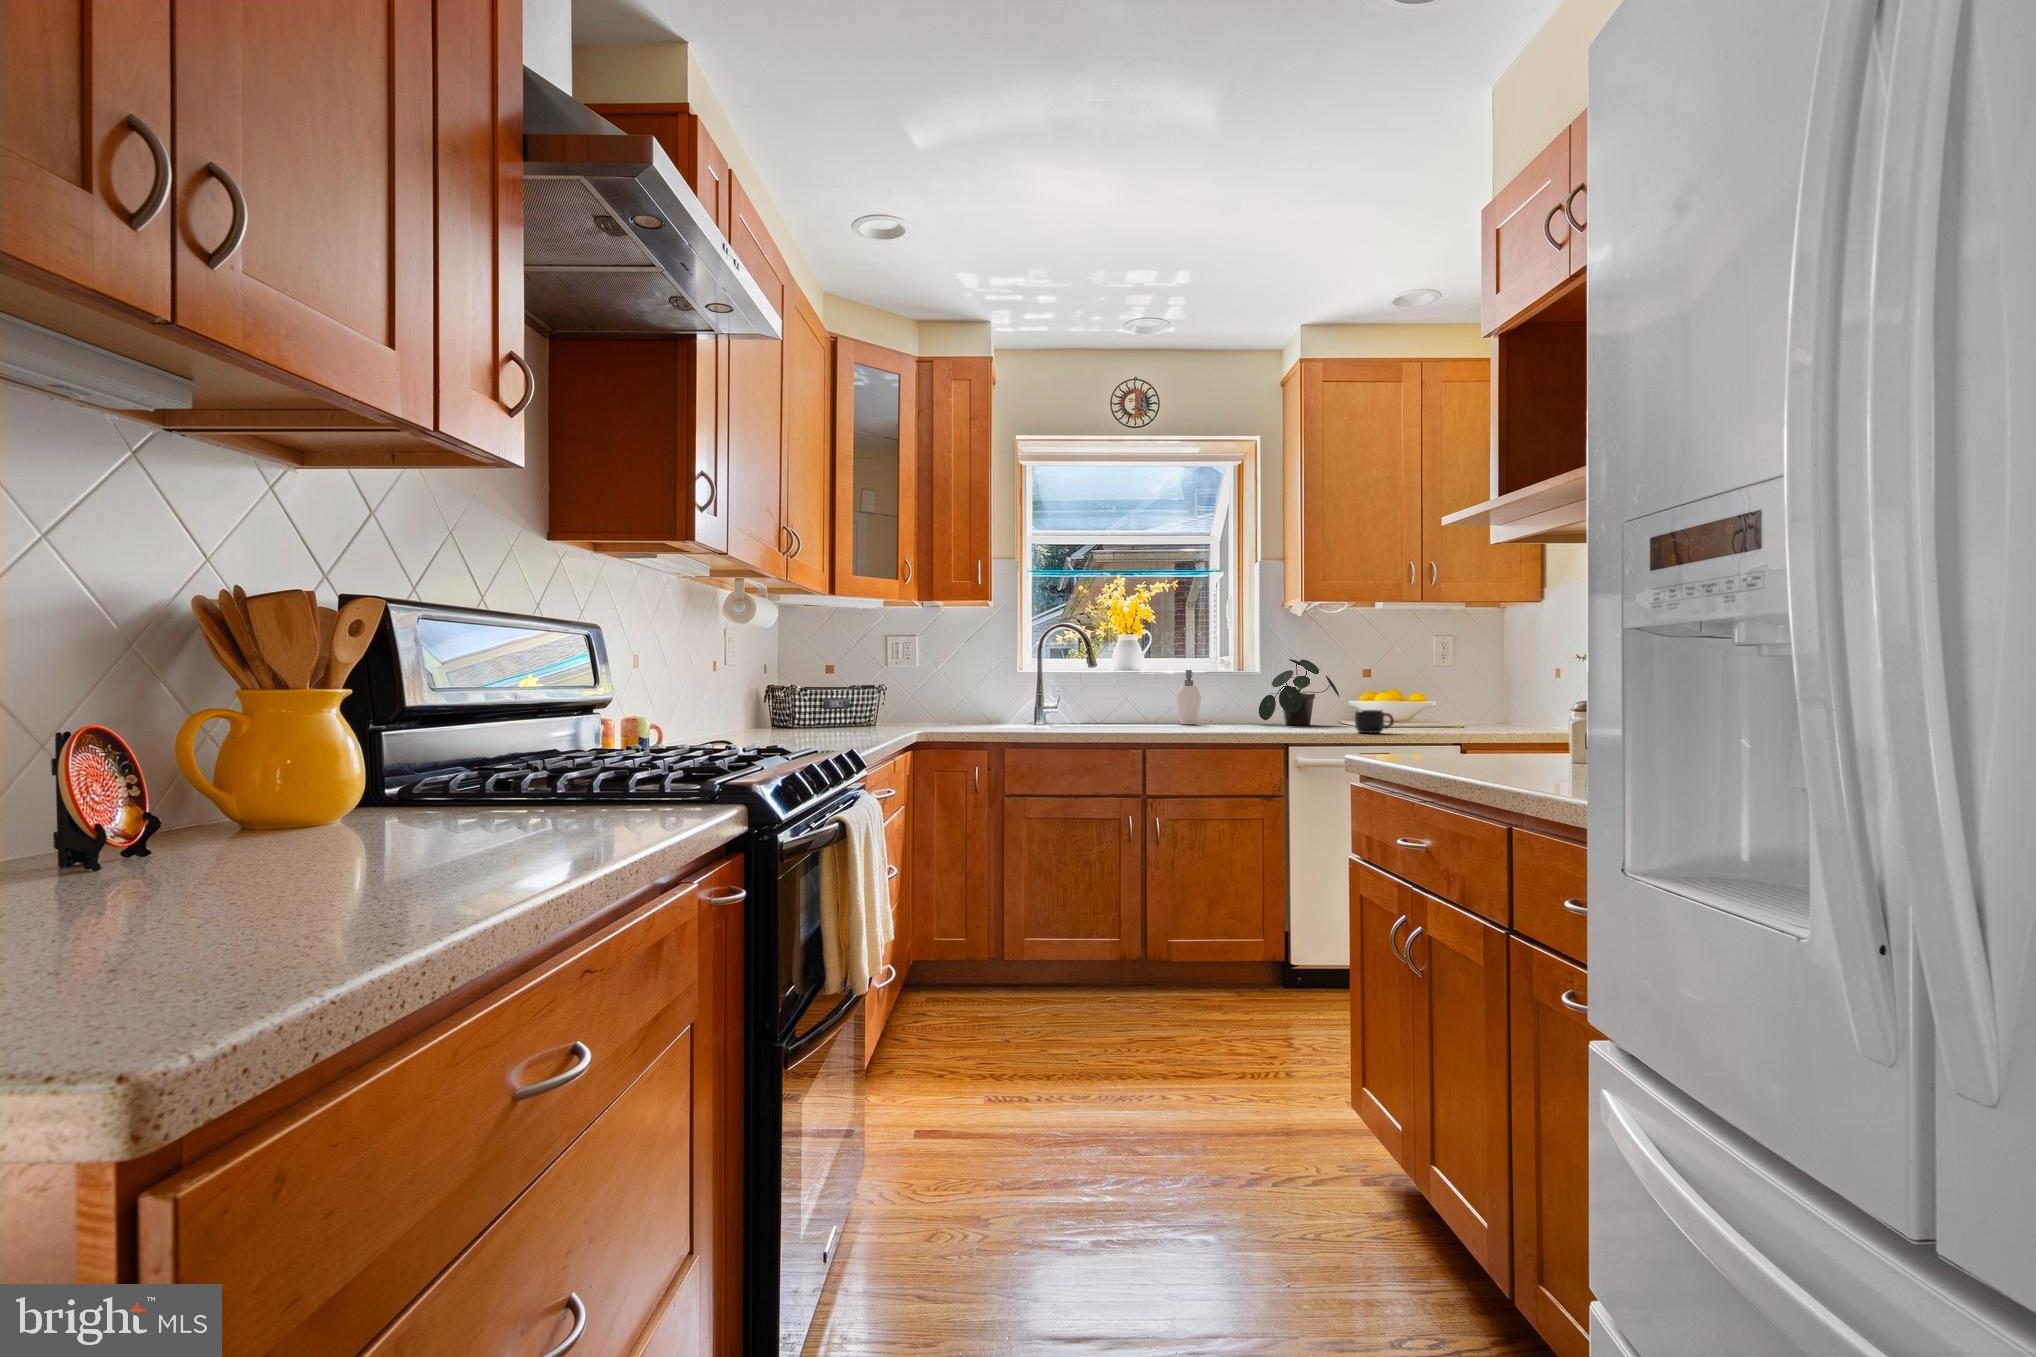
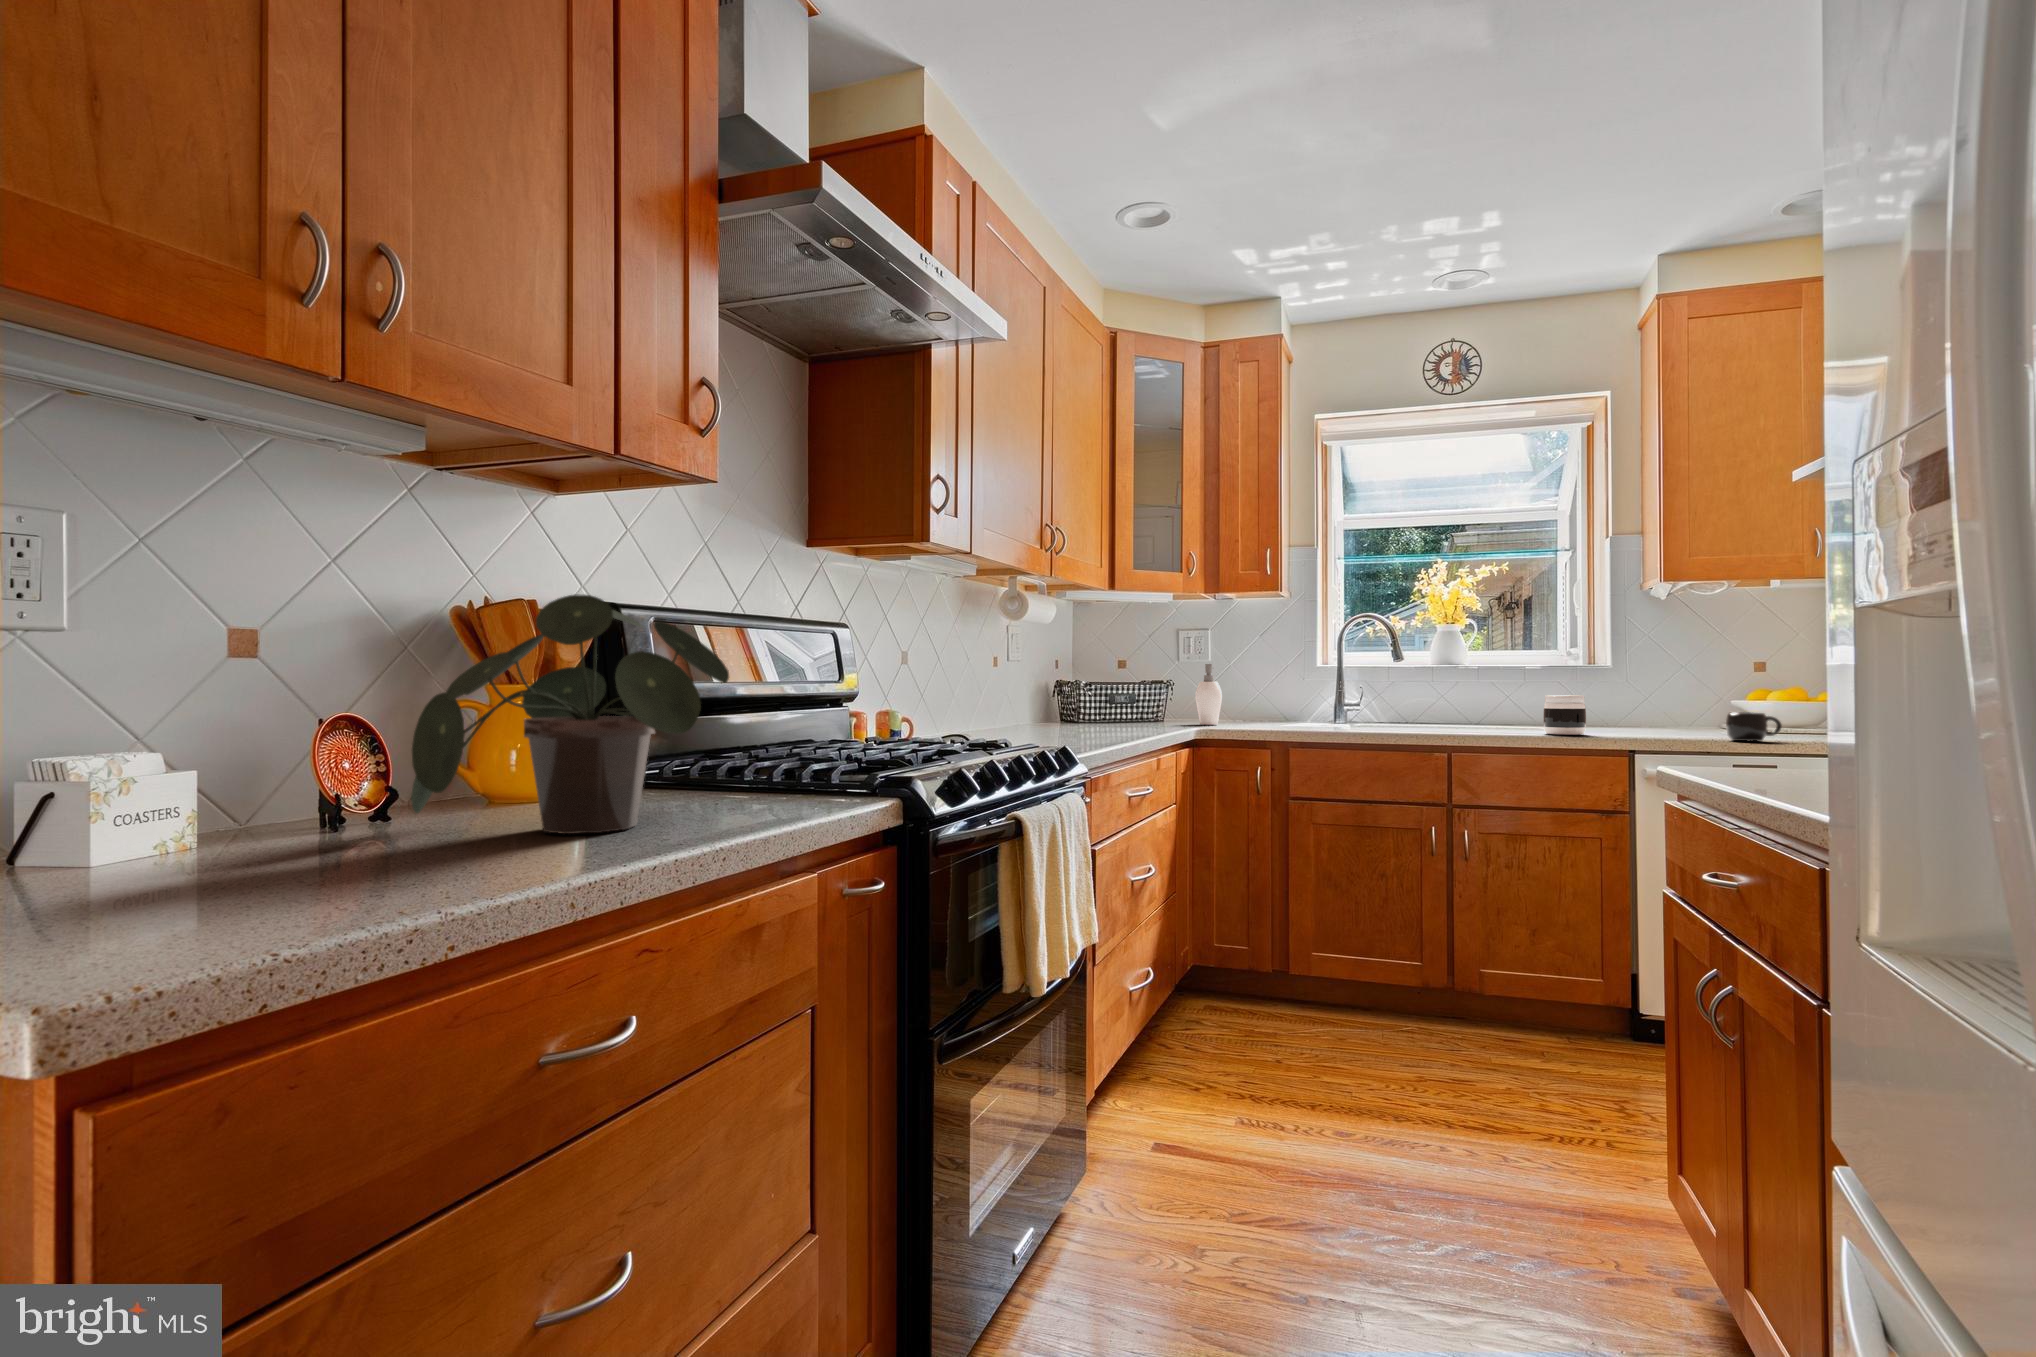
potted plant: present [1259,659,1339,725] -> present [411,595,729,834]
soap dispenser: present [1177,670,1207,724] -> present [1195,664,1222,725]
jar: none [1214,696,1248,730] -> present [1543,695,1586,735]

